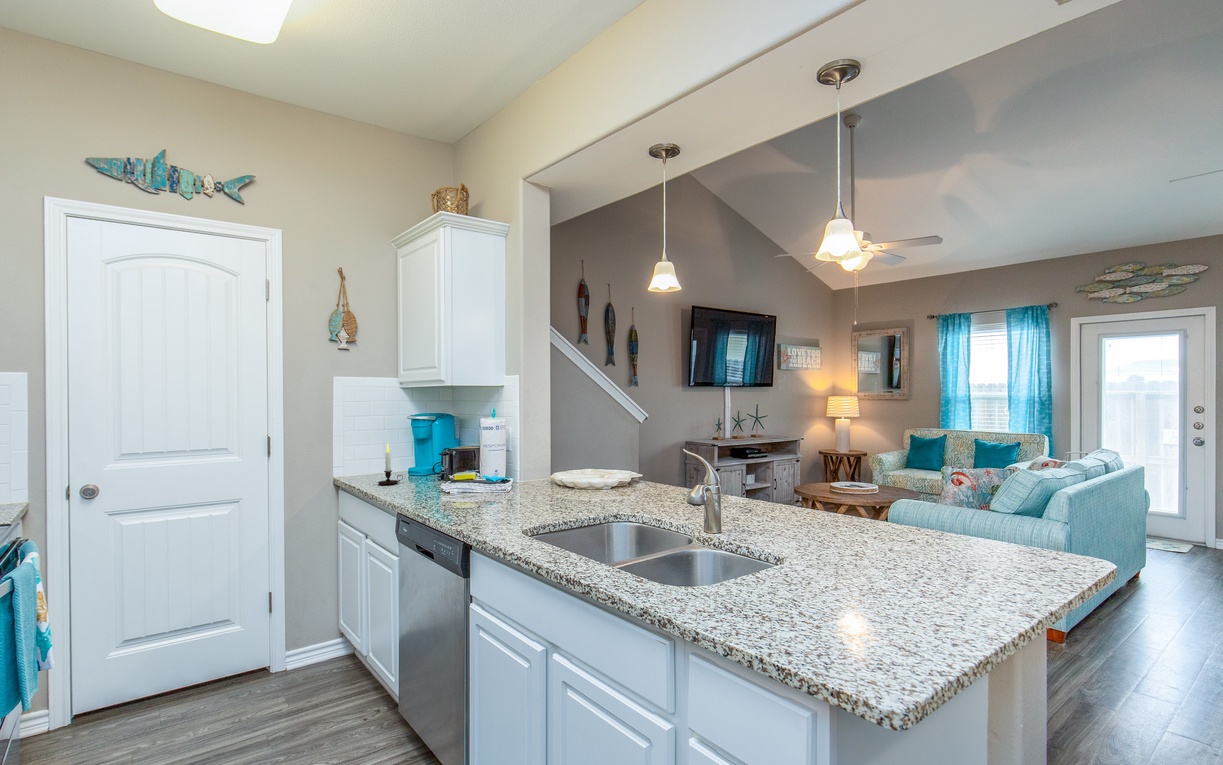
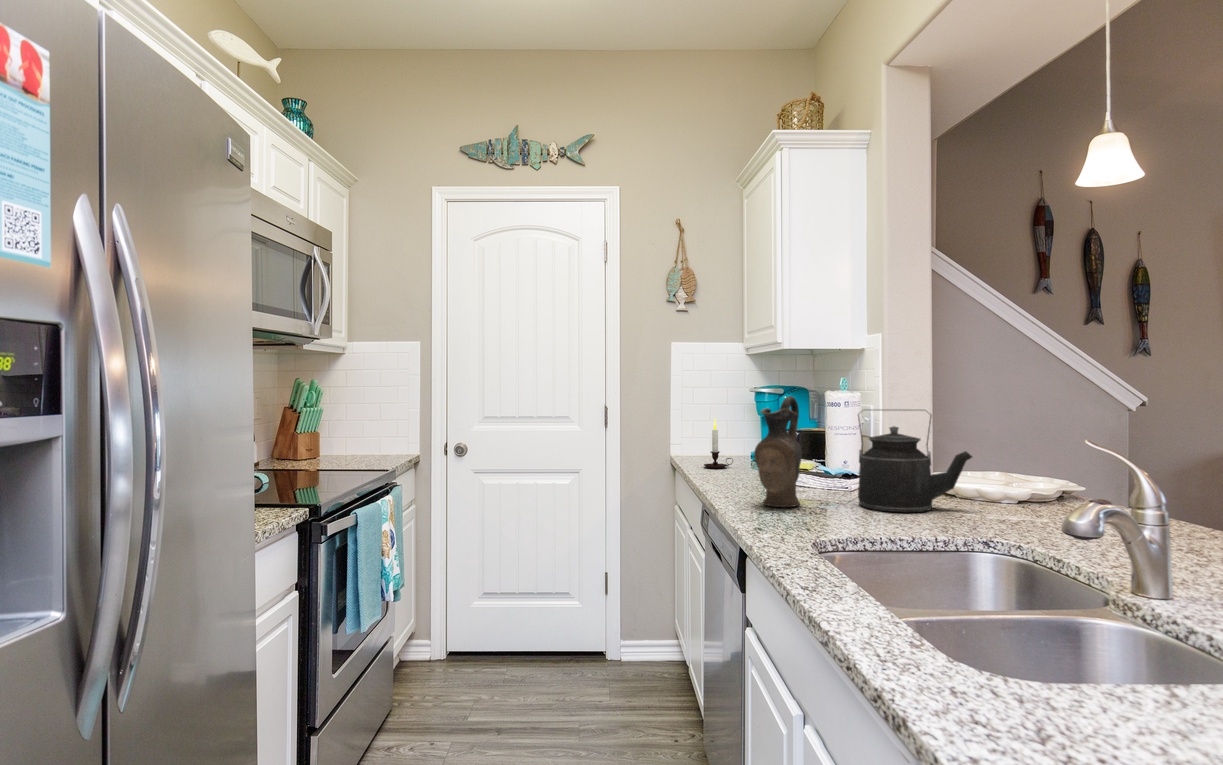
ceramic pitcher: none [457,429,489,510] -> present [754,396,802,507]
kettle: none [522,435,589,504] -> present [858,409,972,512]

